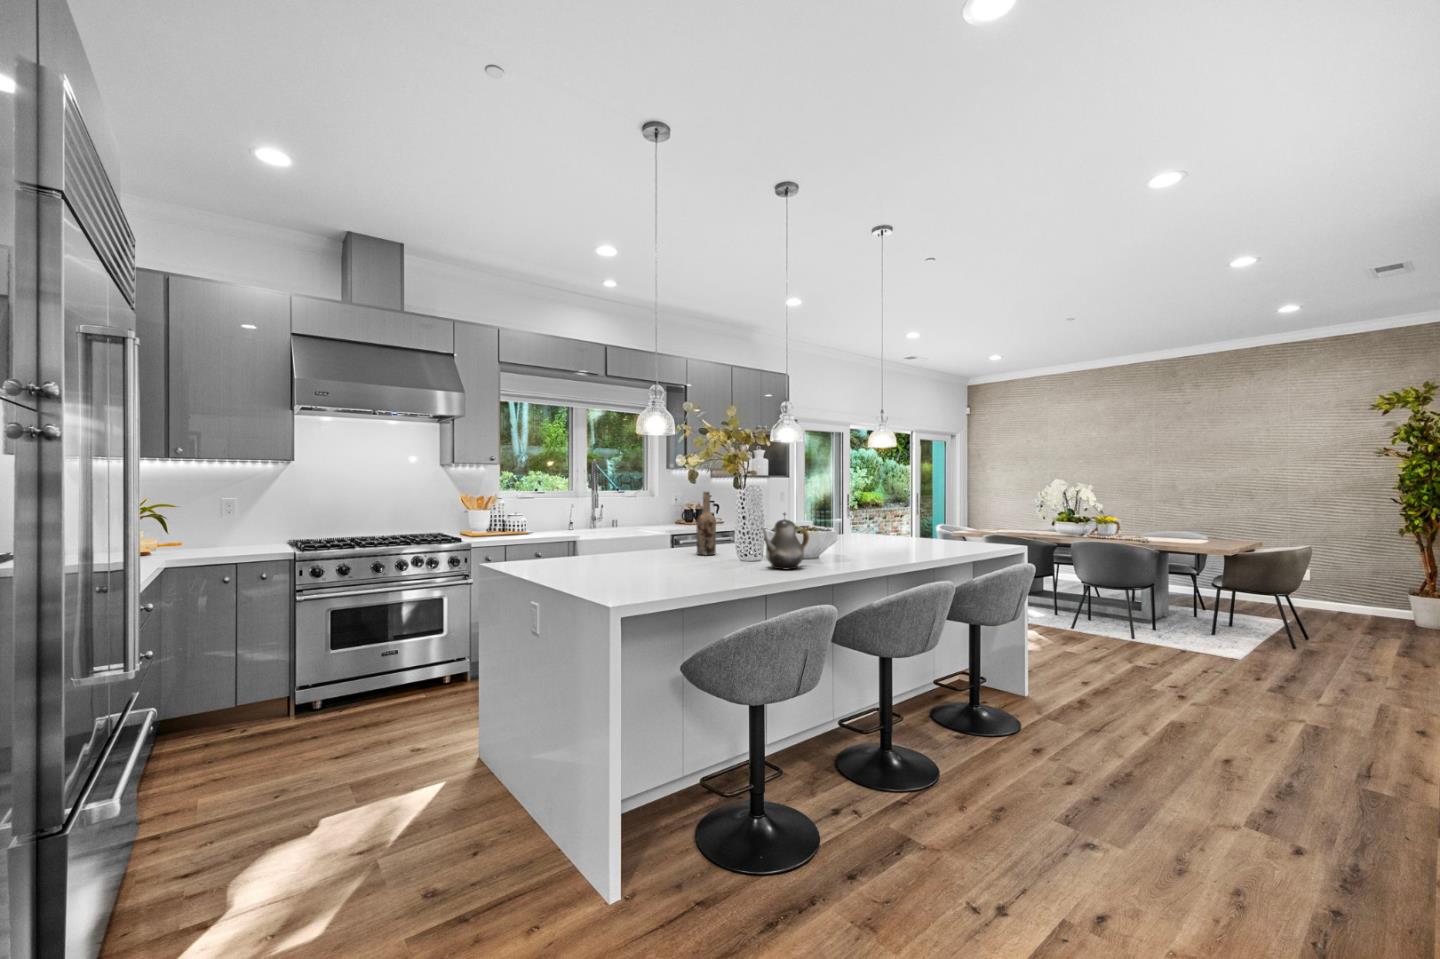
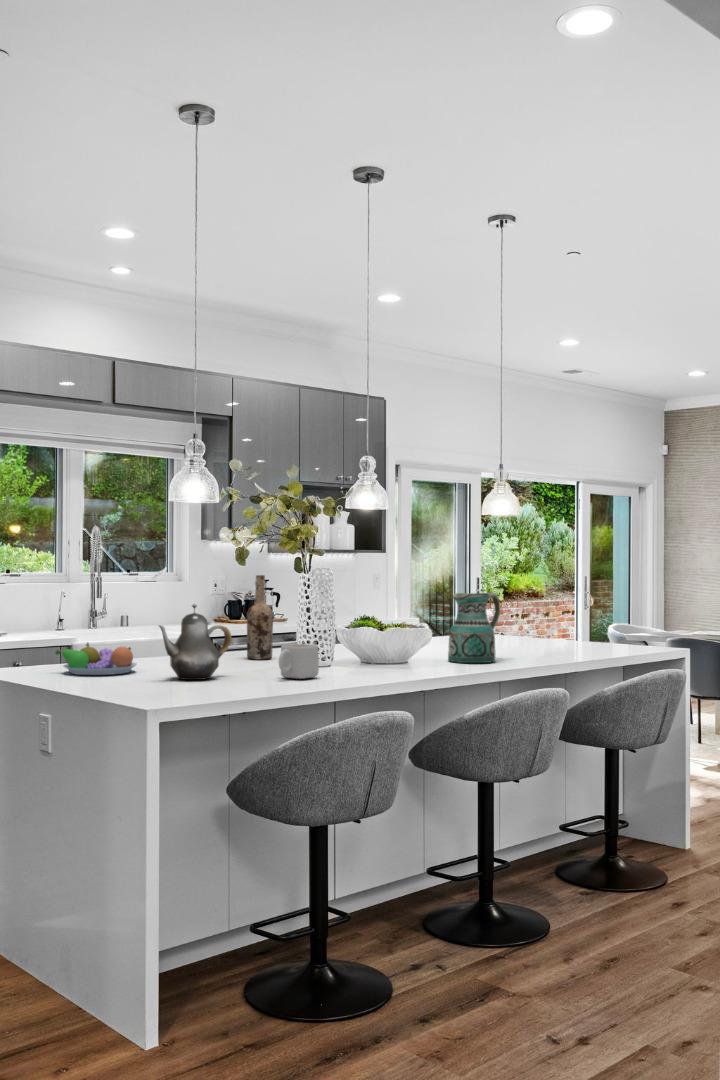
ceramic pitcher: none [850,504,890,559] -> present [448,592,500,663]
teapot: present [763,513,809,569] -> present [159,604,232,680]
fruit bowl: none [549,543,612,570] -> present [55,643,137,675]
mug: none [722,546,754,574] -> present [279,644,319,679]

